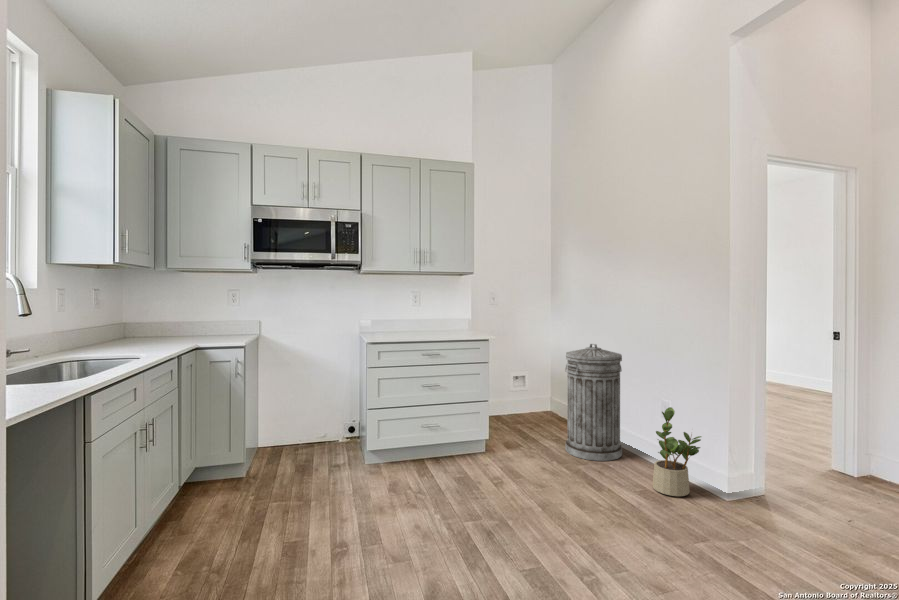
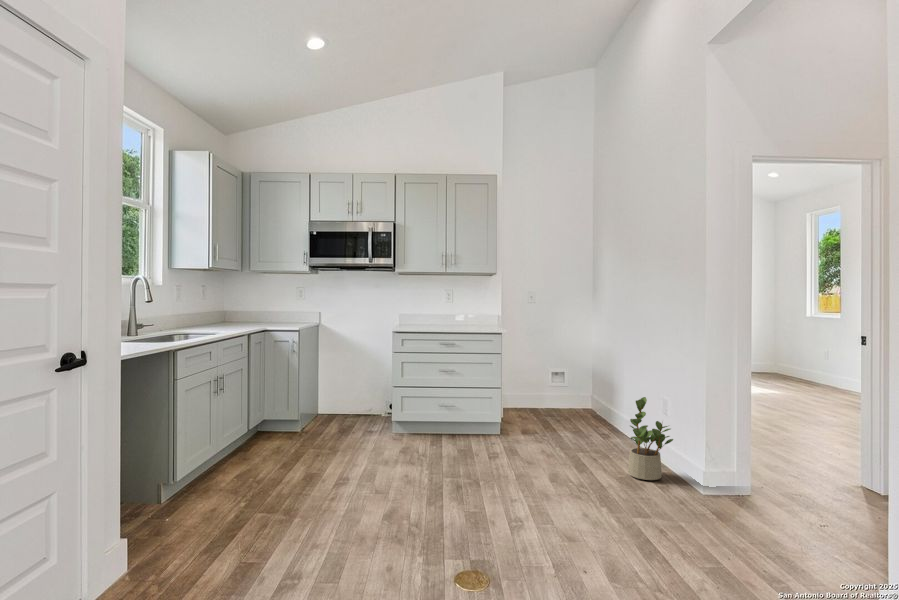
trash can: present [565,344,622,461] -> none [574,339,630,449]

